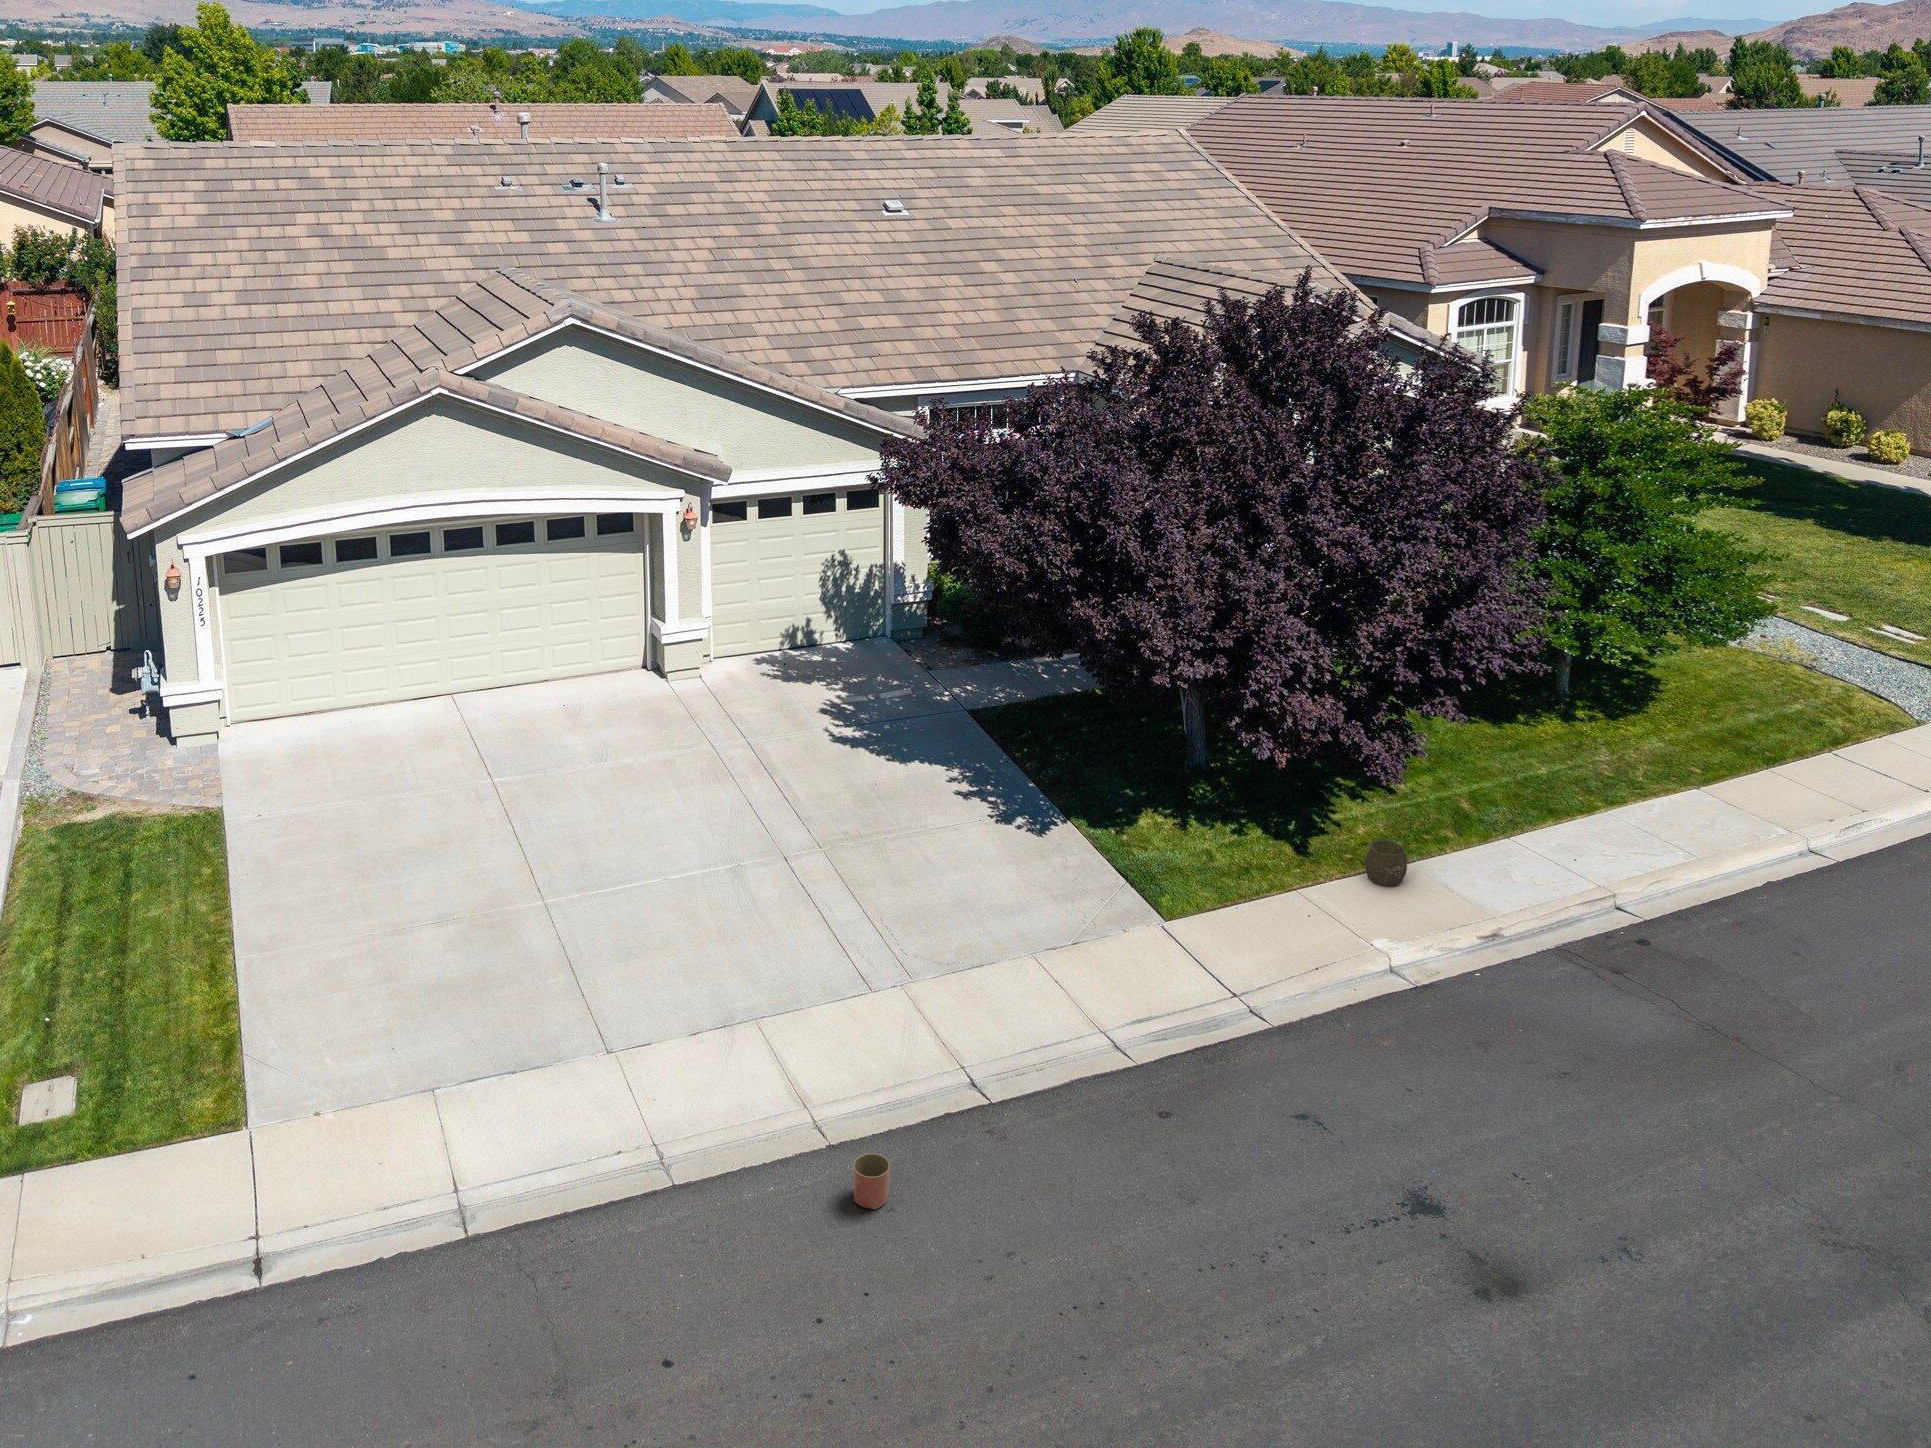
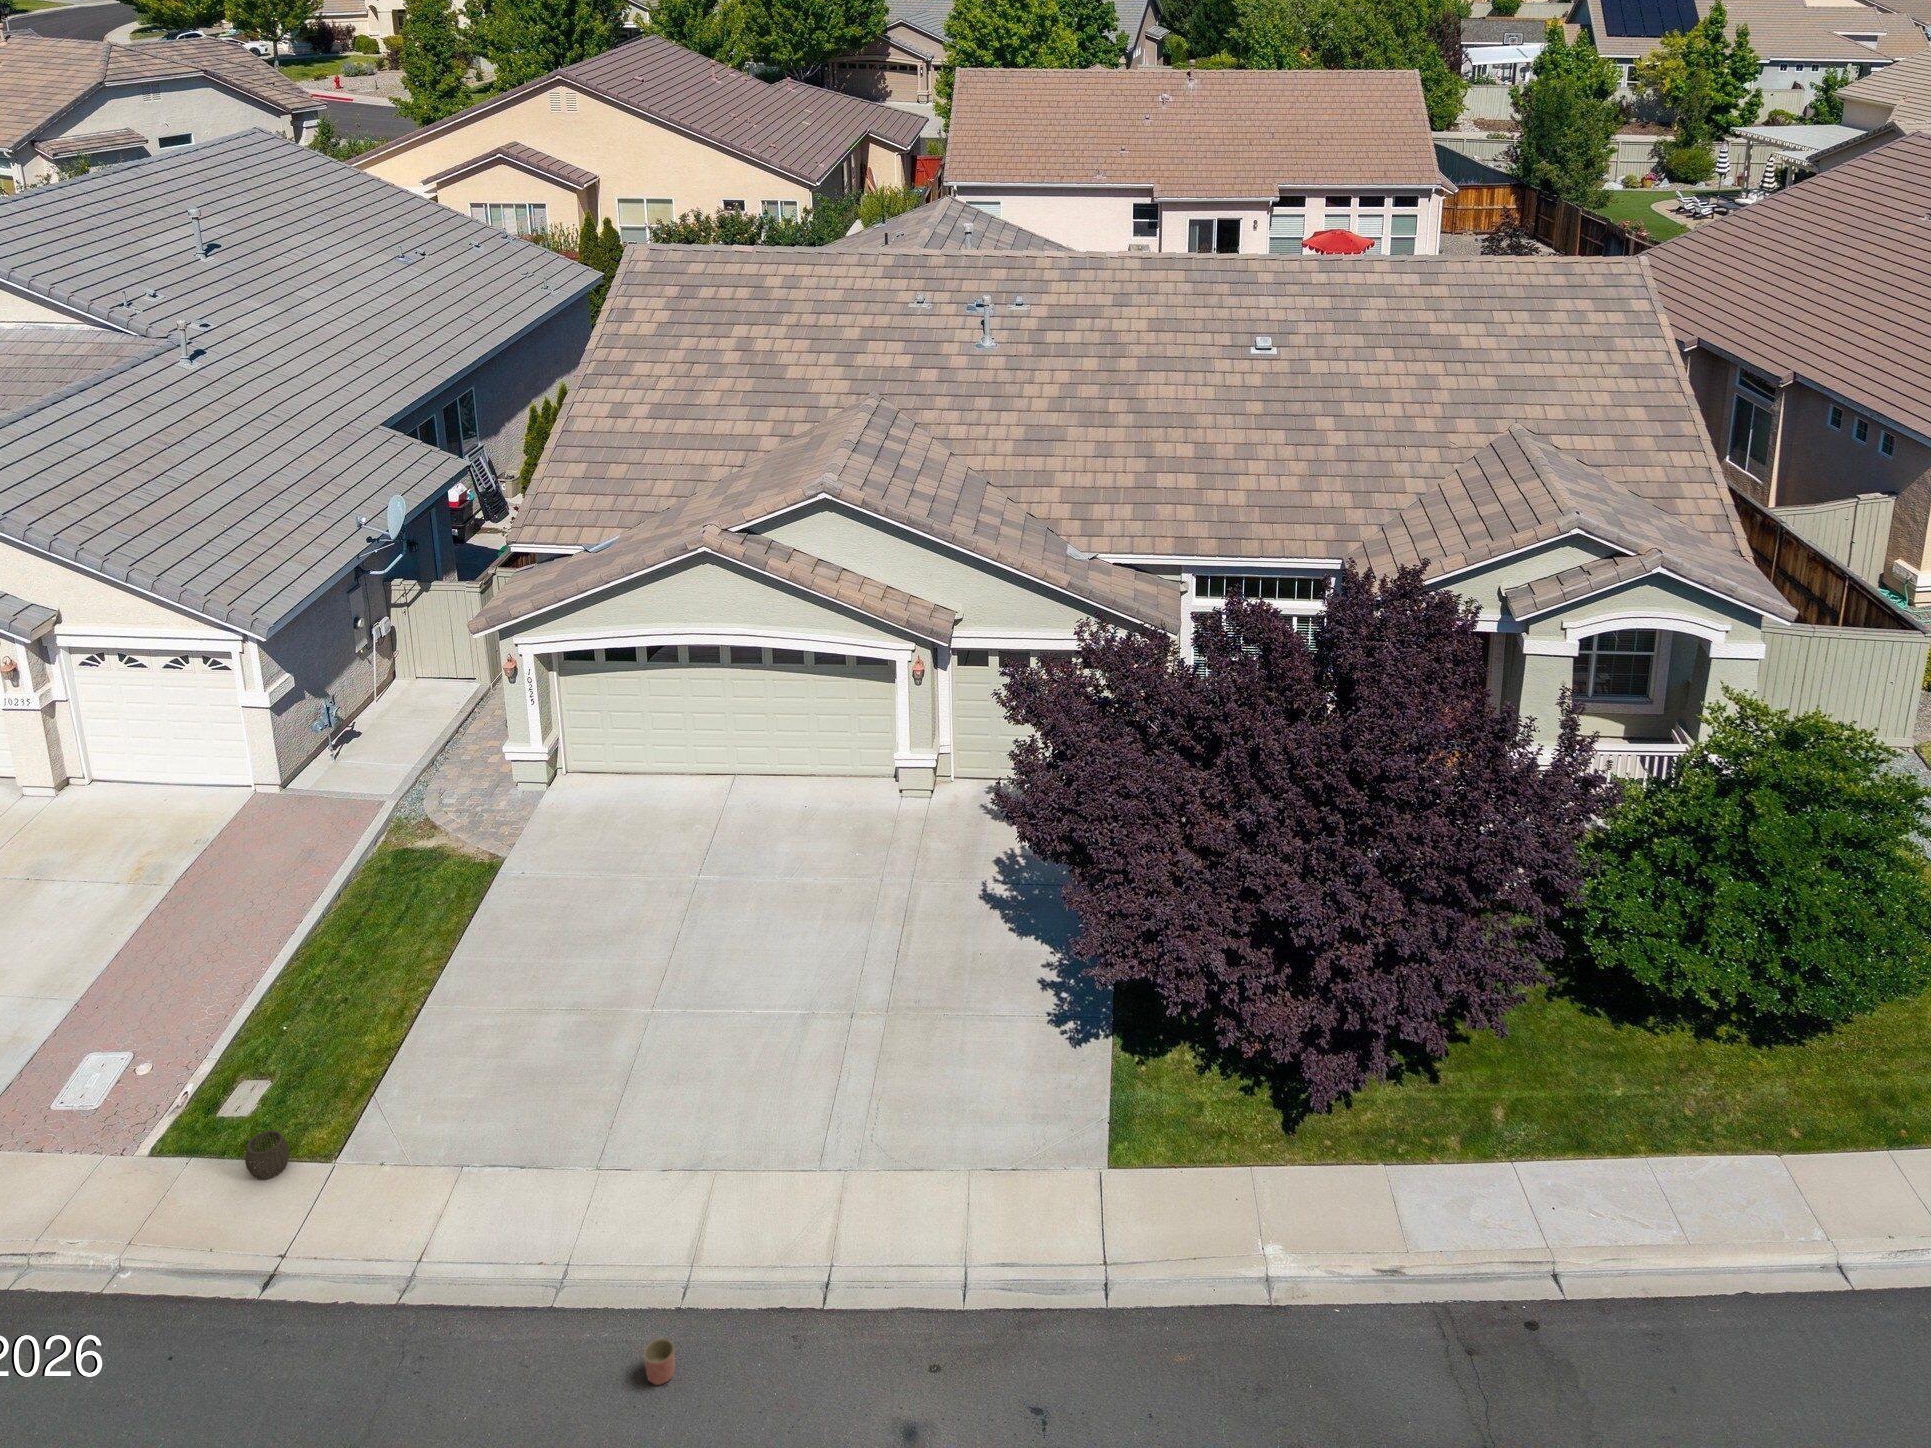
woven basket: present [1365,840,1407,887] -> present [245,1130,289,1180]

